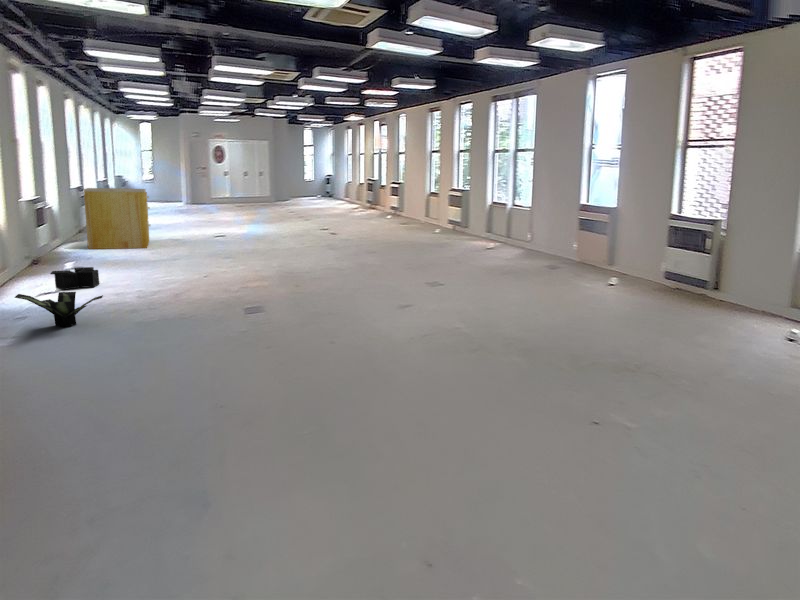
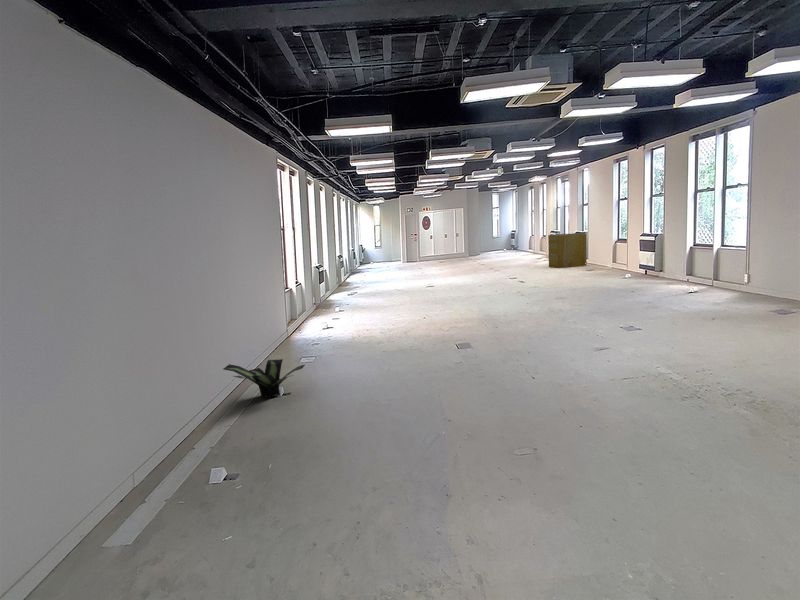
filing cabinet: present [84,188,151,249] -> present [548,233,586,268]
storage bin: present [50,267,99,290] -> none [274,327,319,350]

